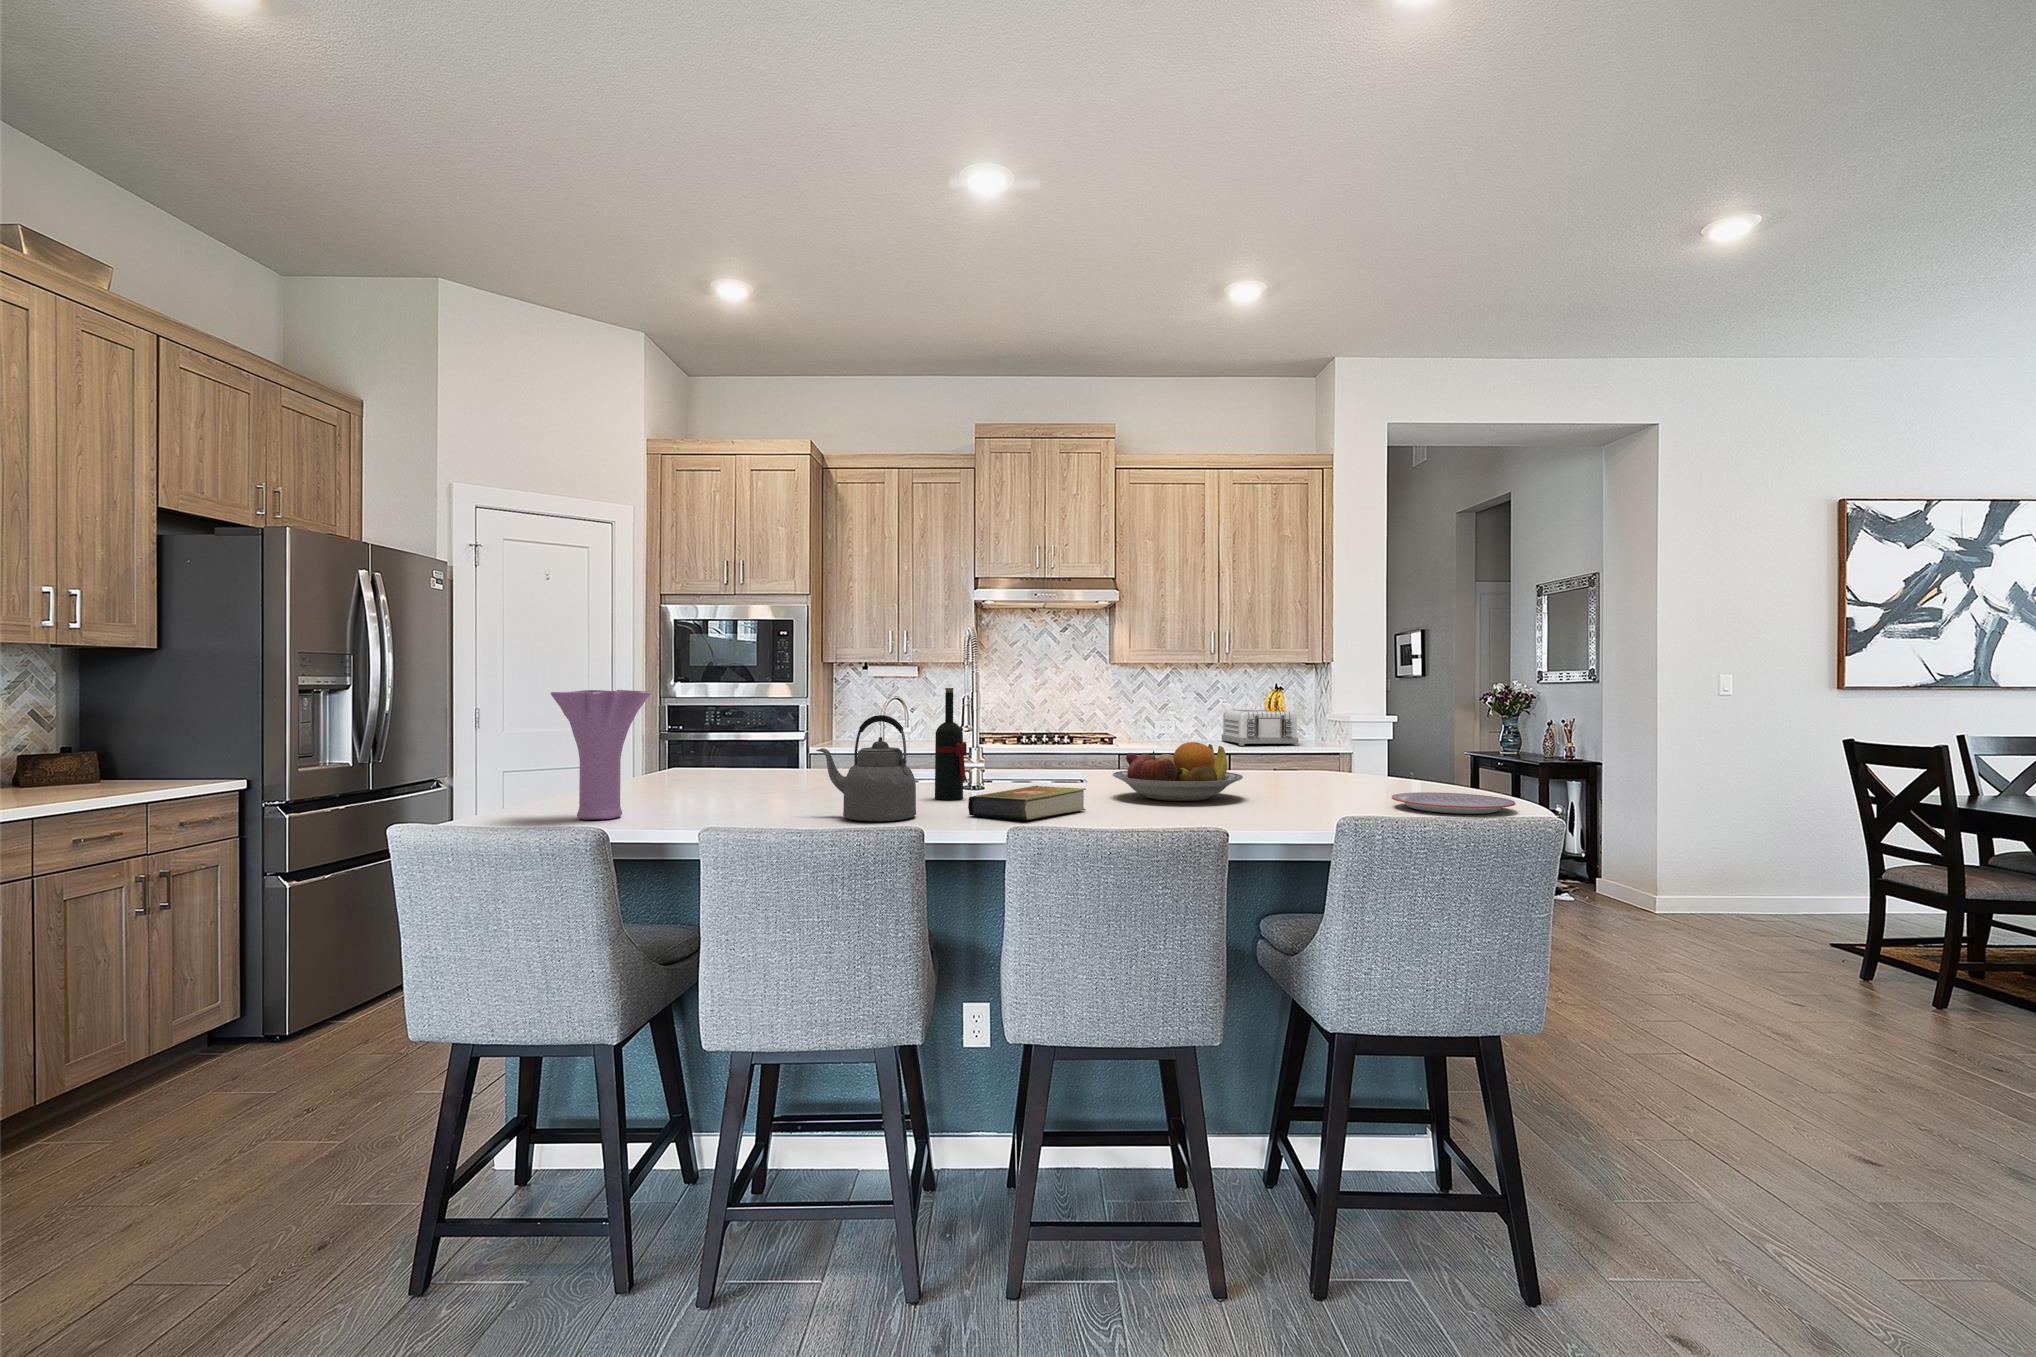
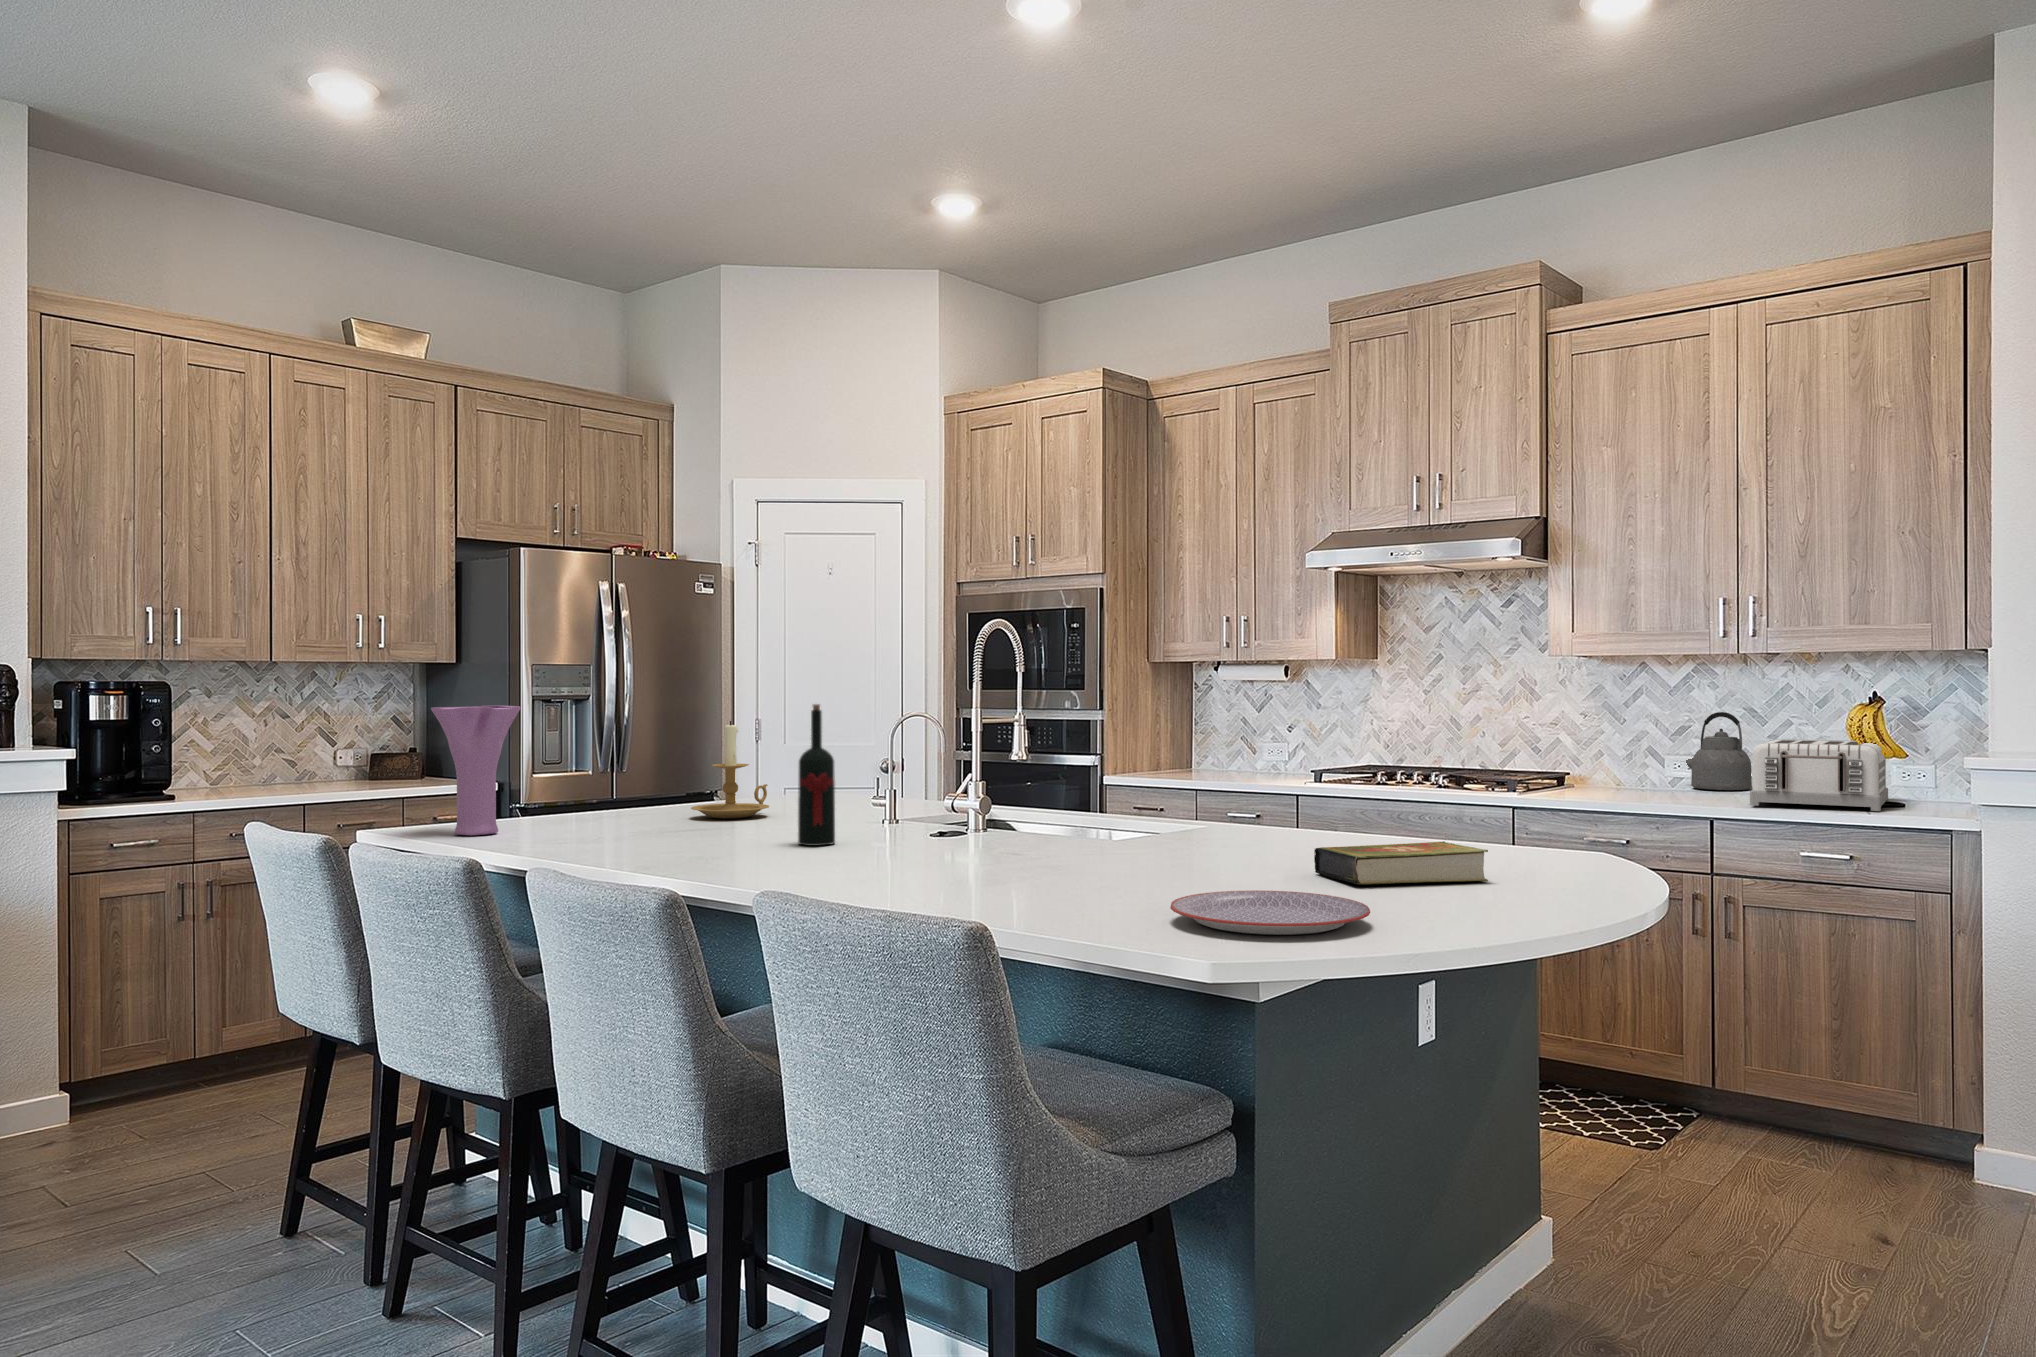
candle holder: none [705,705,775,790] -> present [691,721,769,818]
kettle: present [816,715,916,821] -> present [1686,712,1752,790]
fruit bowl: present [1113,742,1243,801] -> none [943,787,1131,873]
book: present [968,785,1086,820] -> present [1314,841,1488,885]

